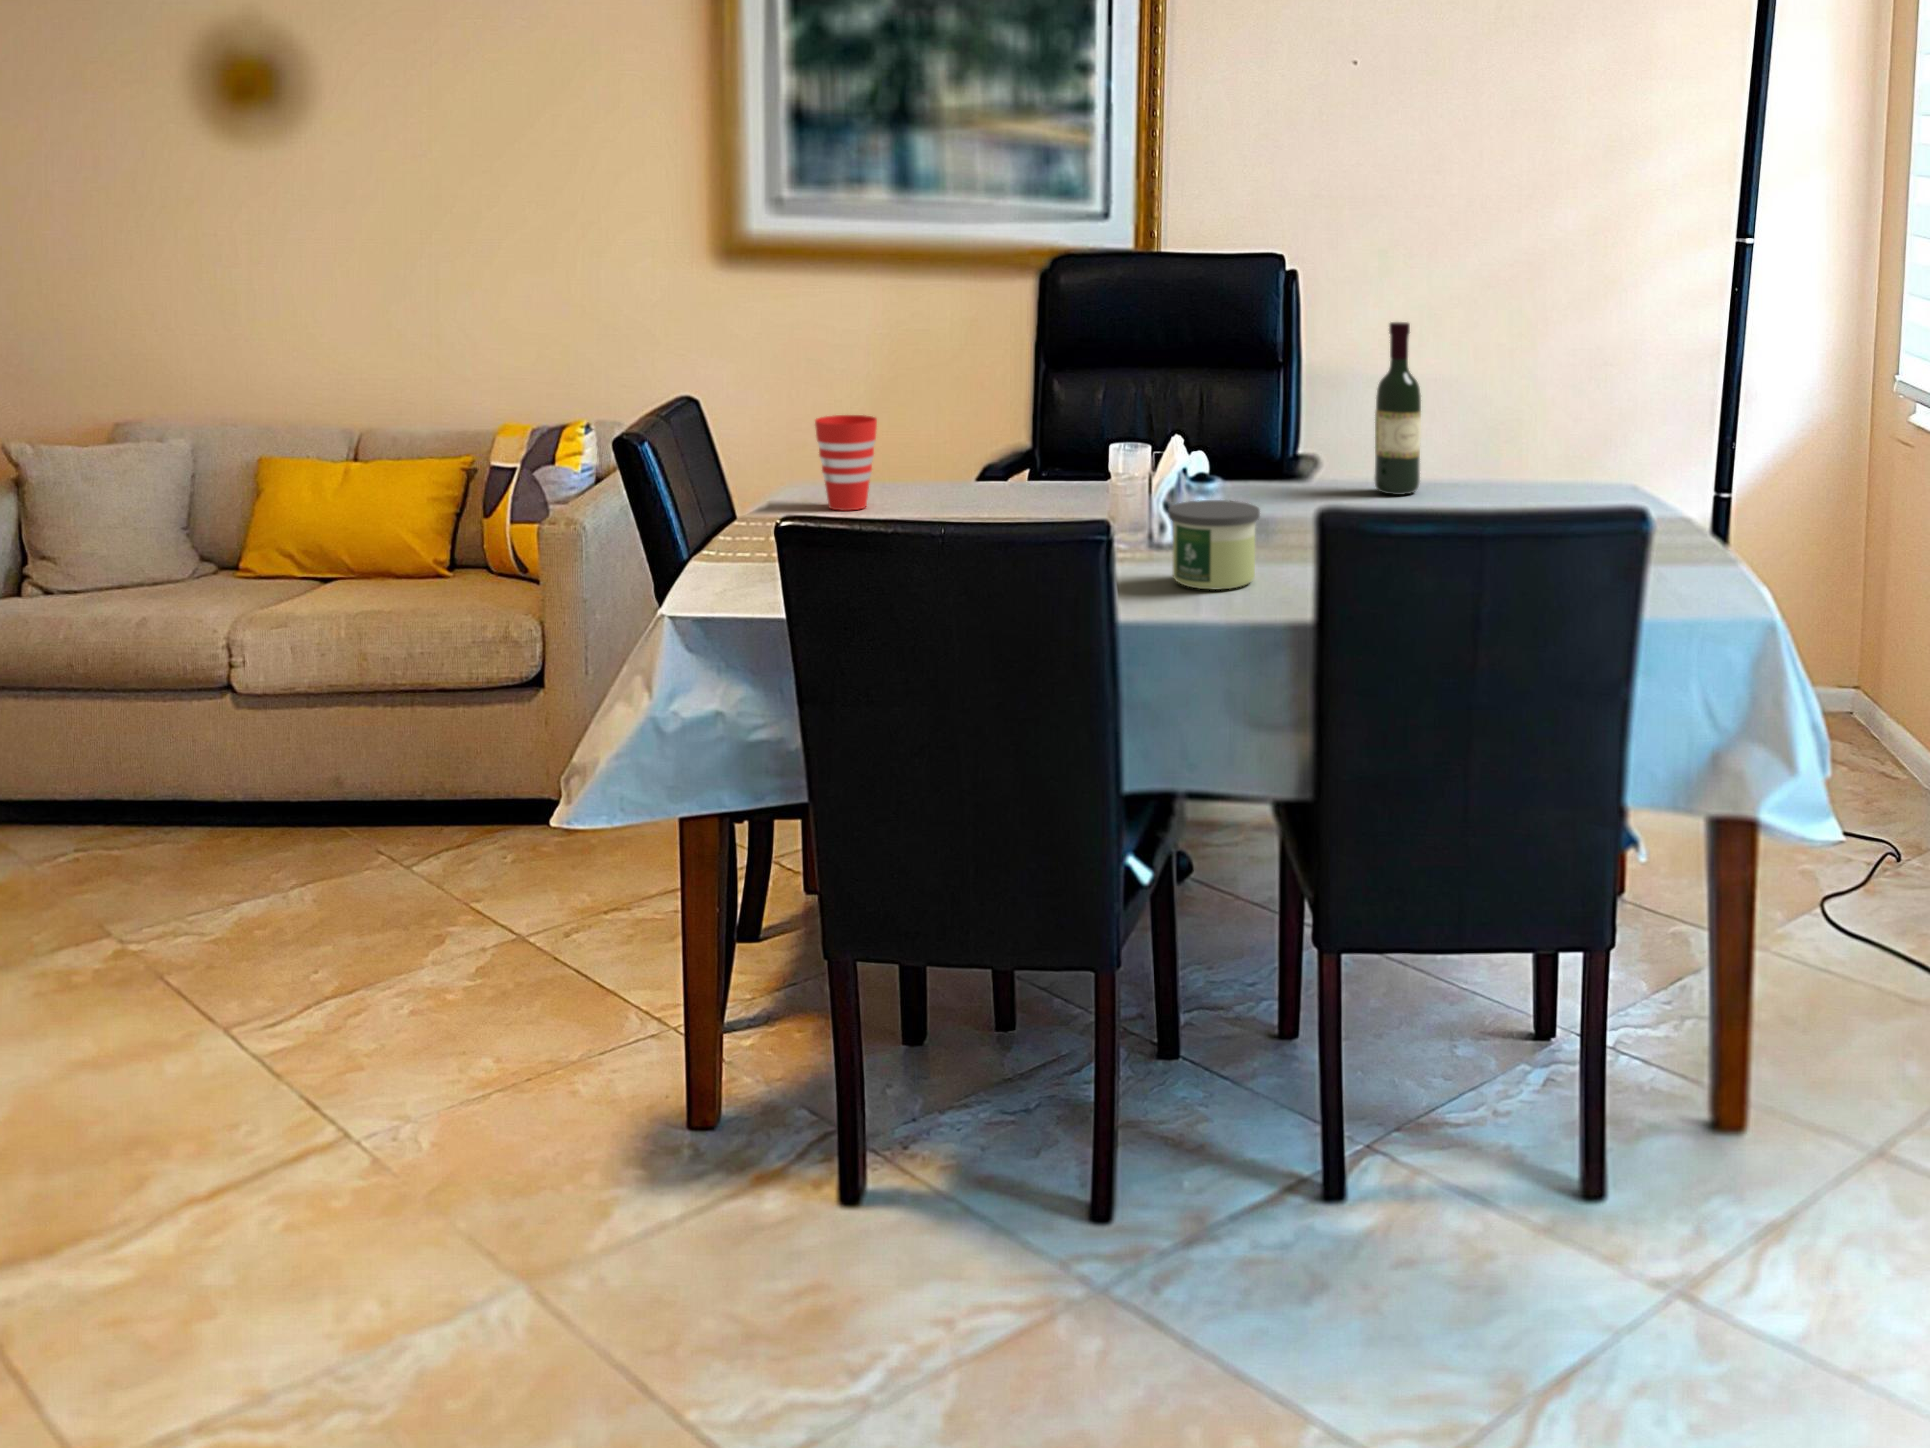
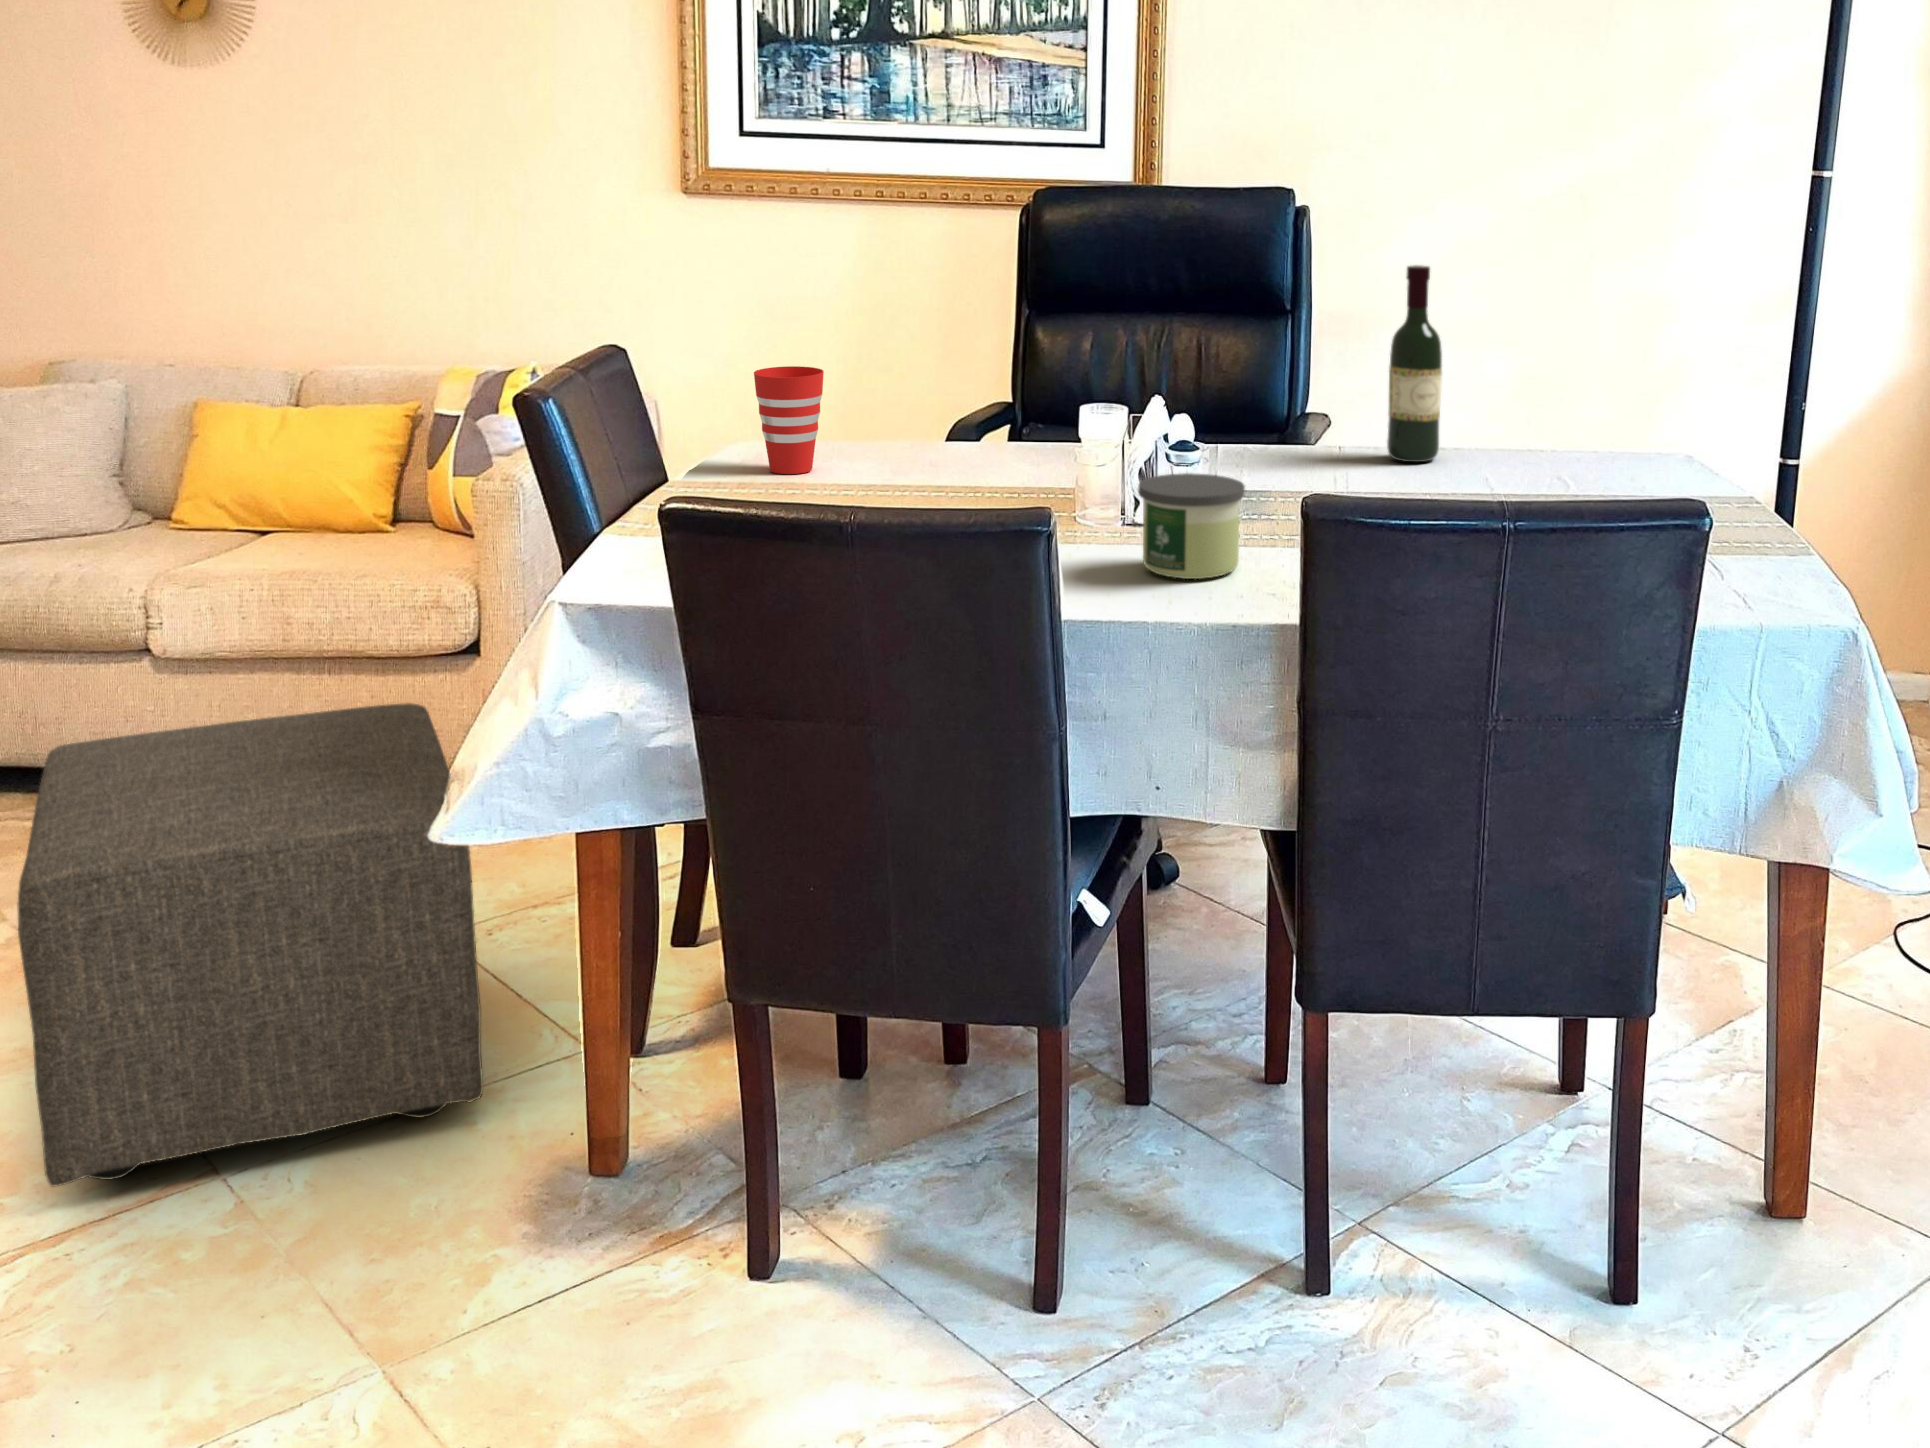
ottoman: none [177,721,586,1149] -> present [17,703,483,1187]

